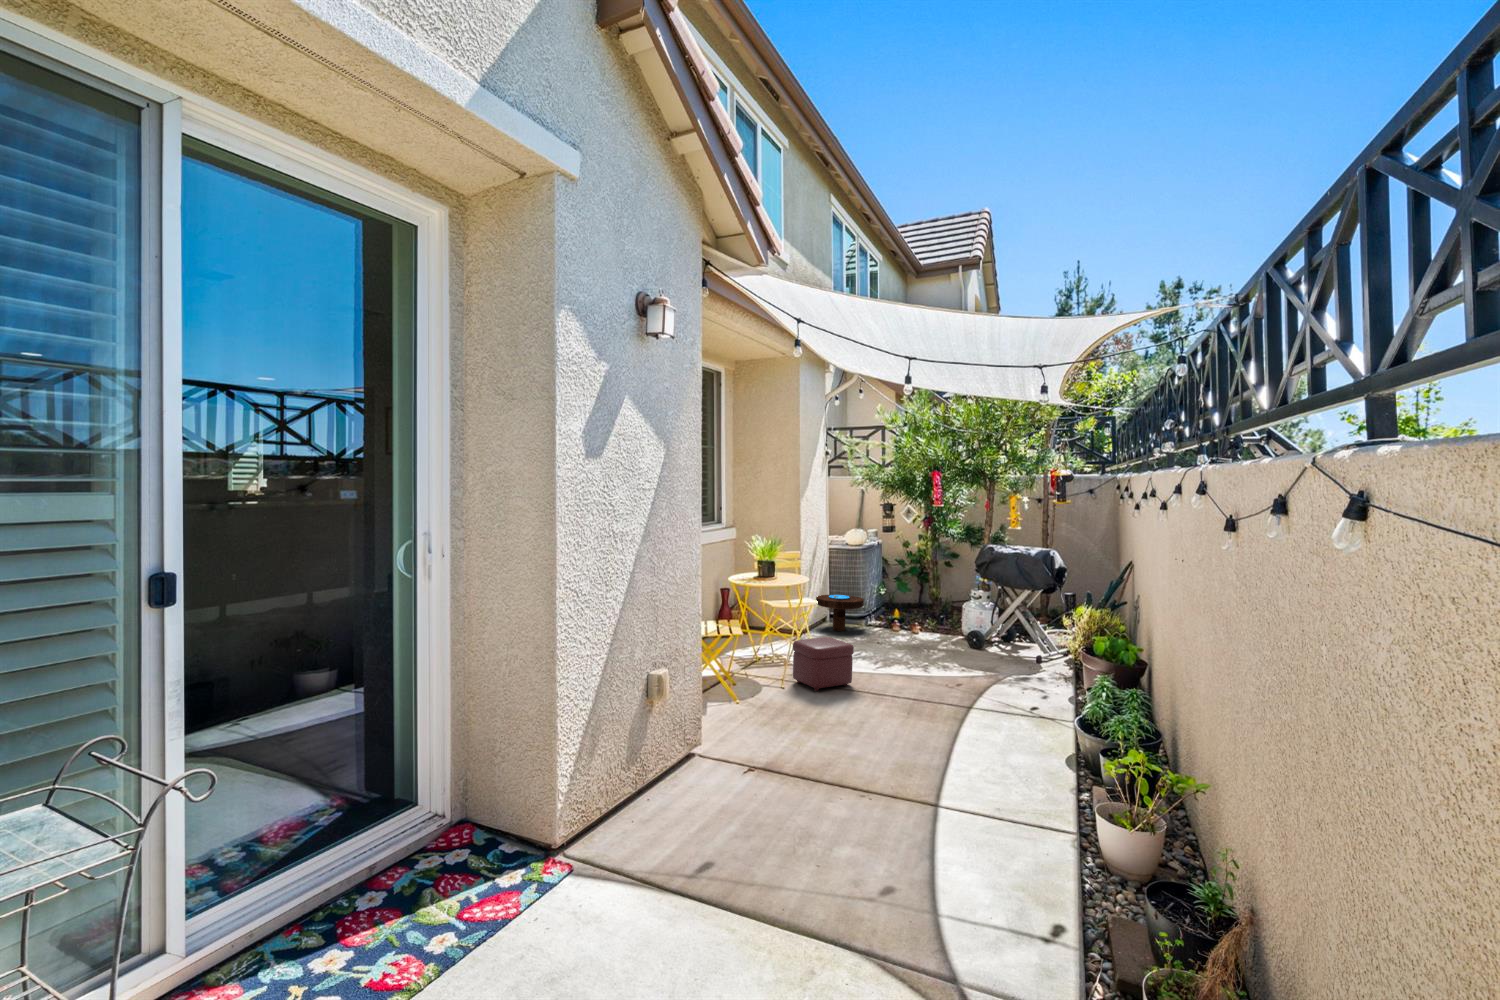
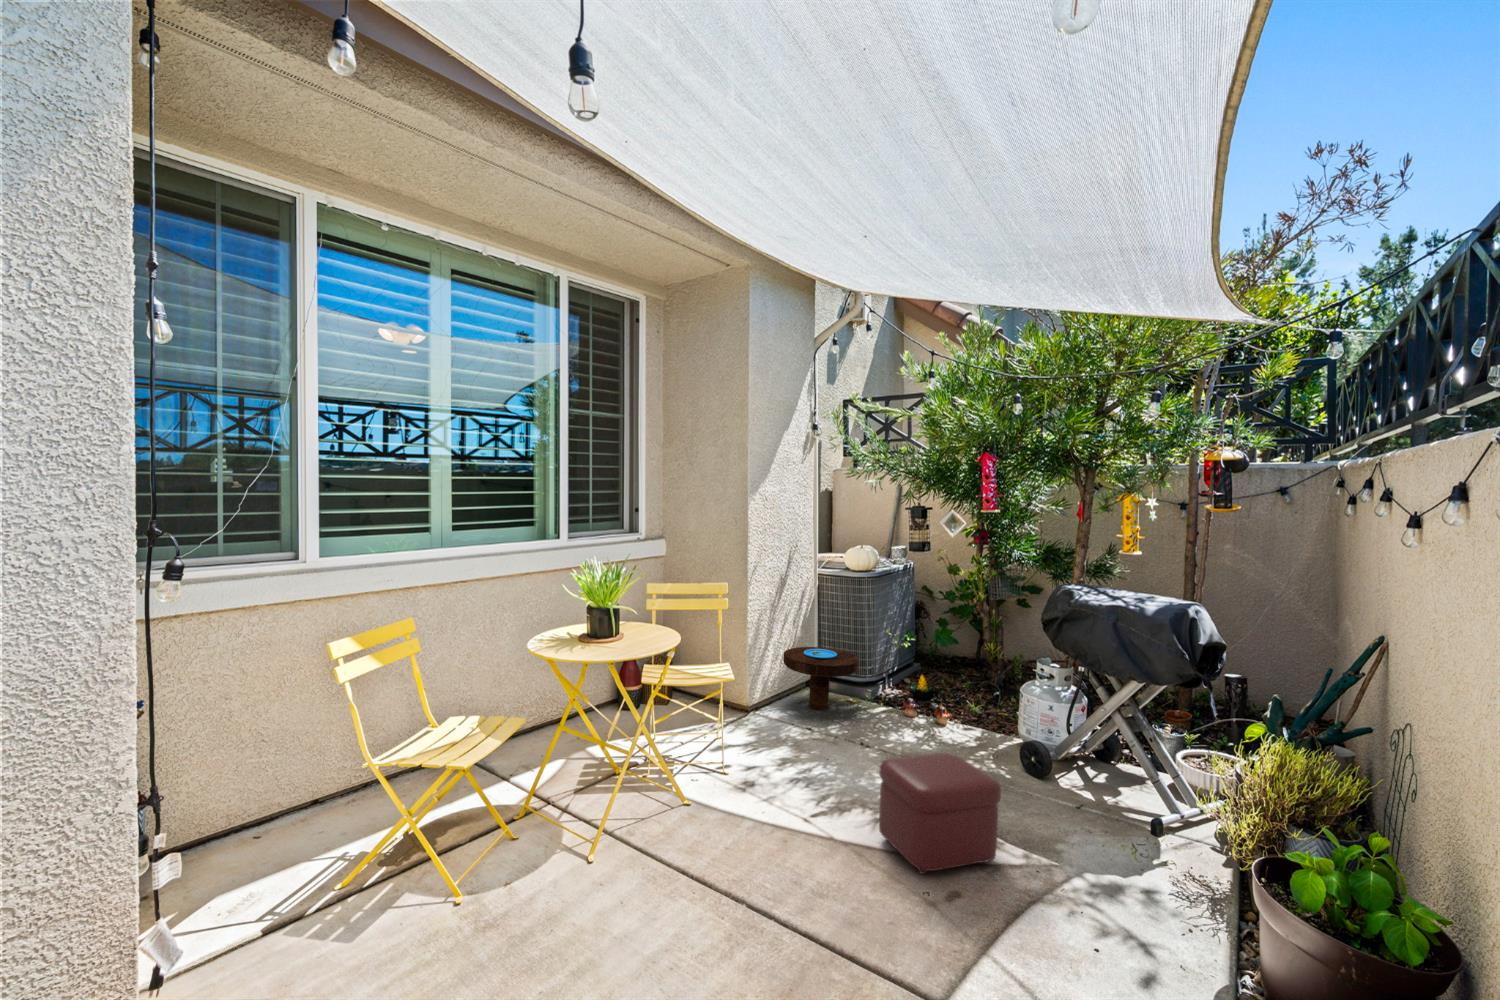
ottoman: present [793,637,854,691] -> present [879,753,1001,874]

